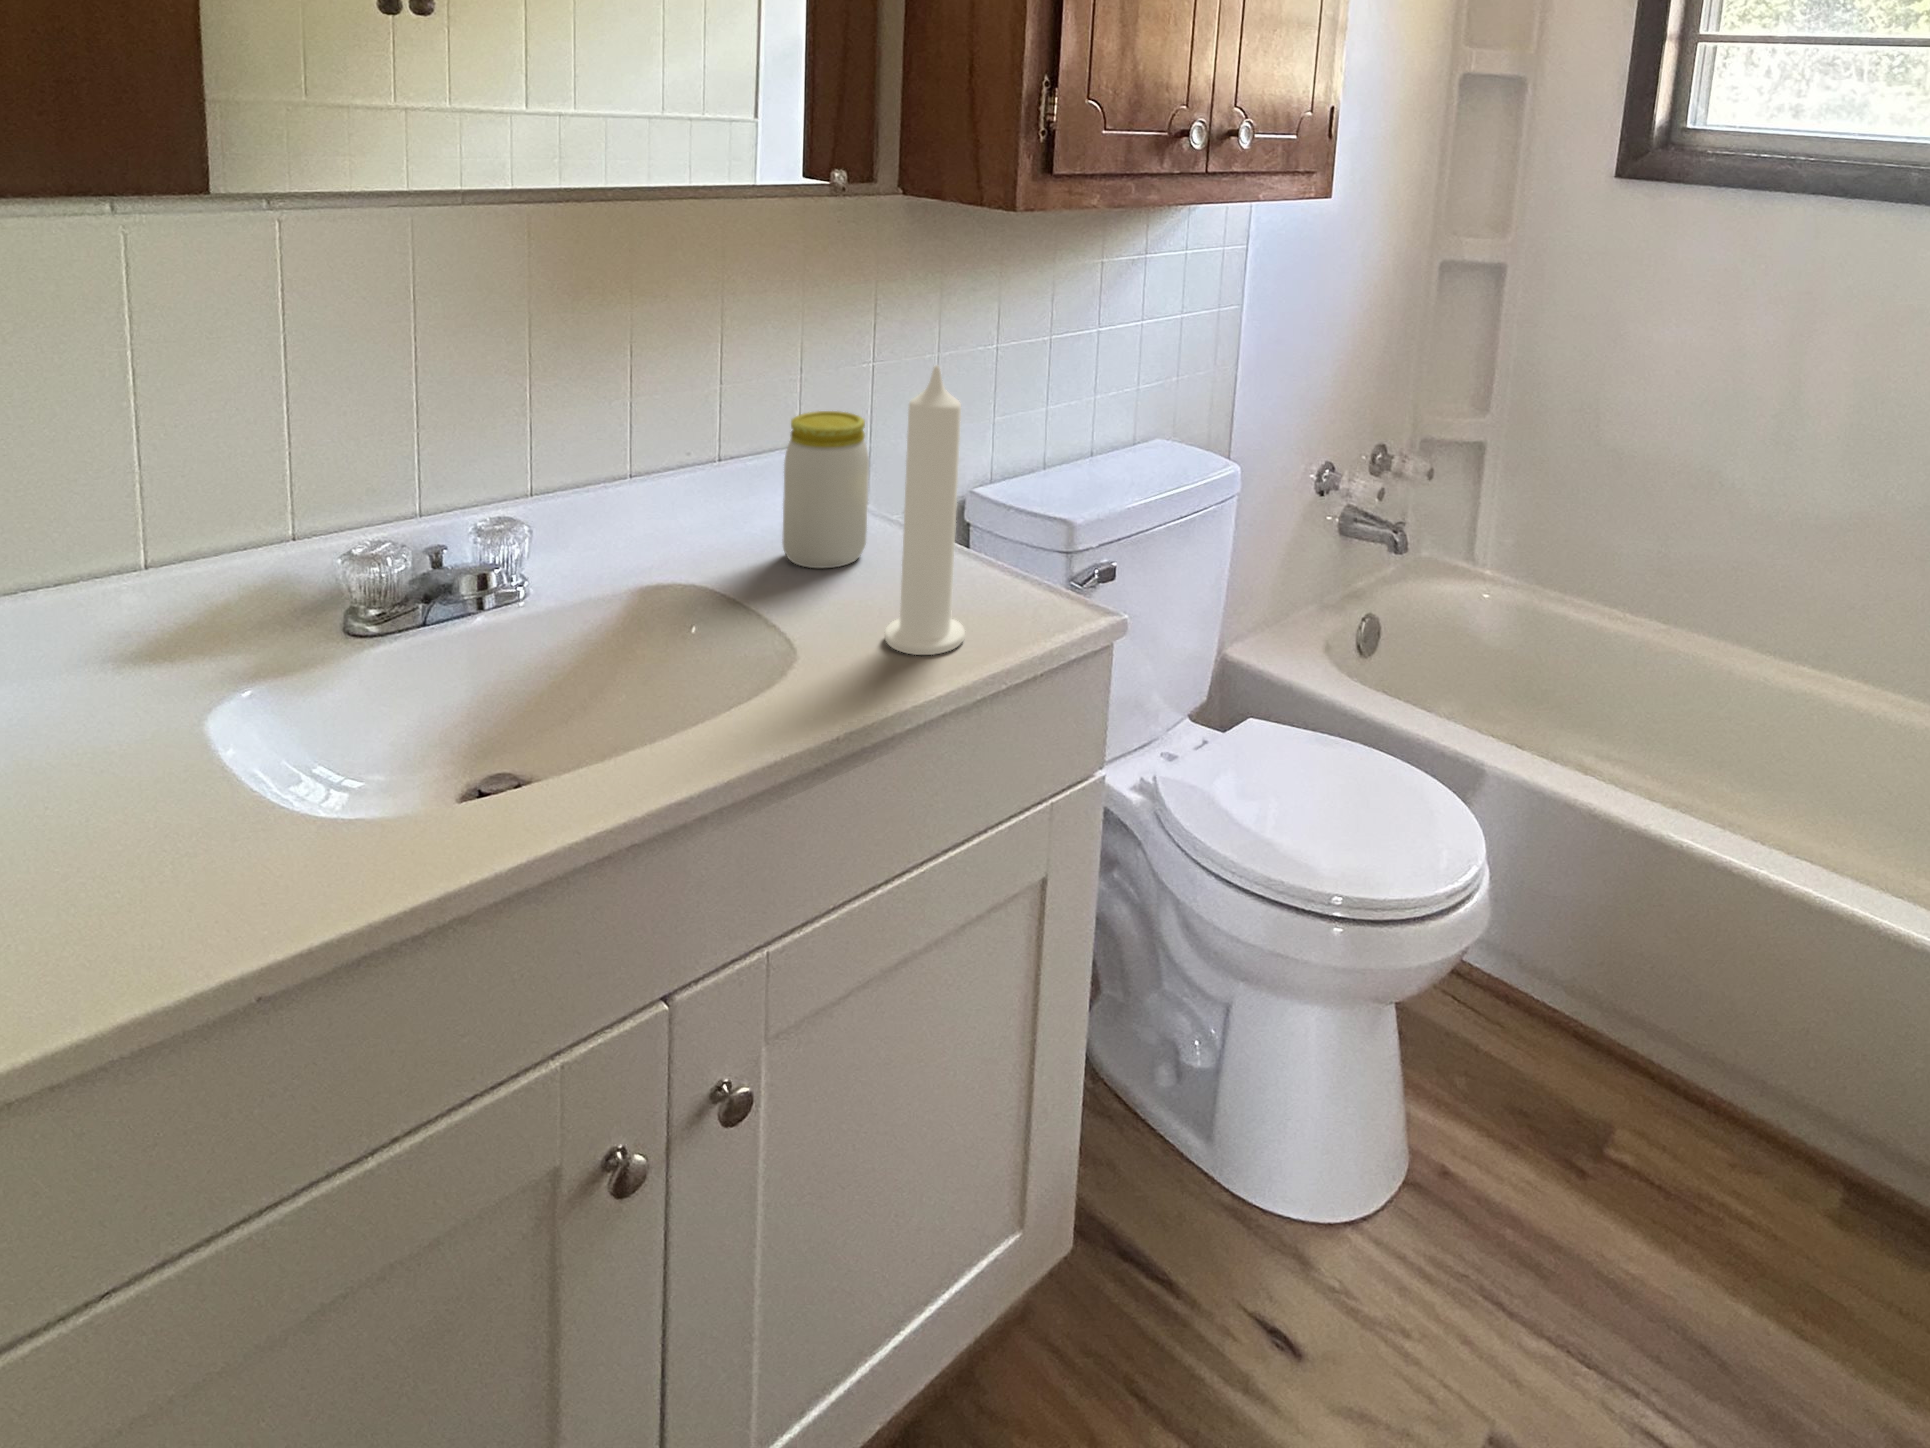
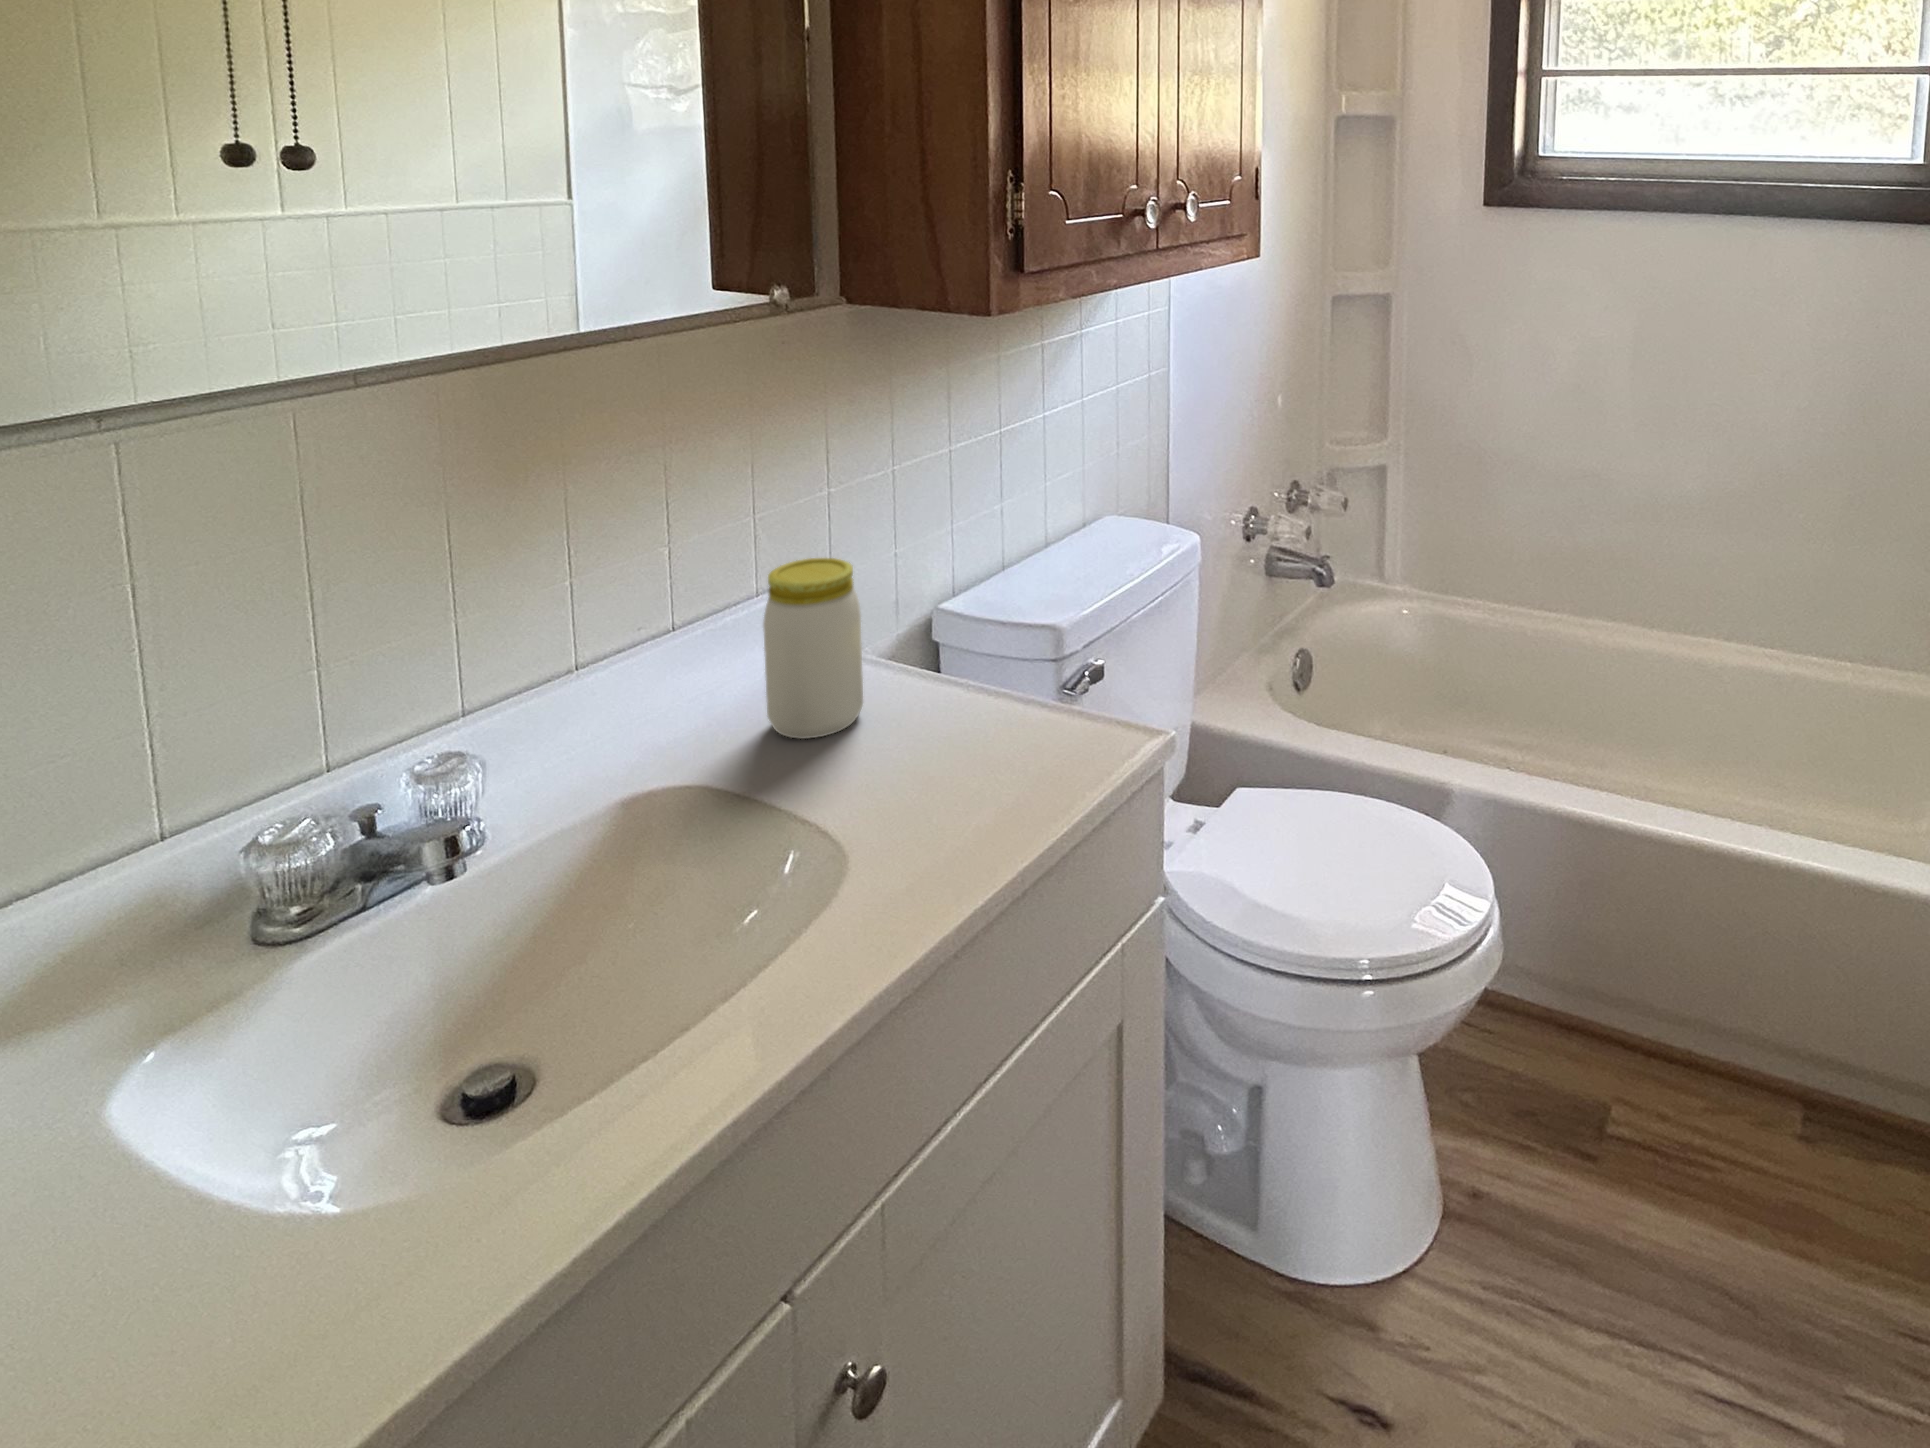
candle: present [885,365,965,655] -> none [937,507,1025,821]

